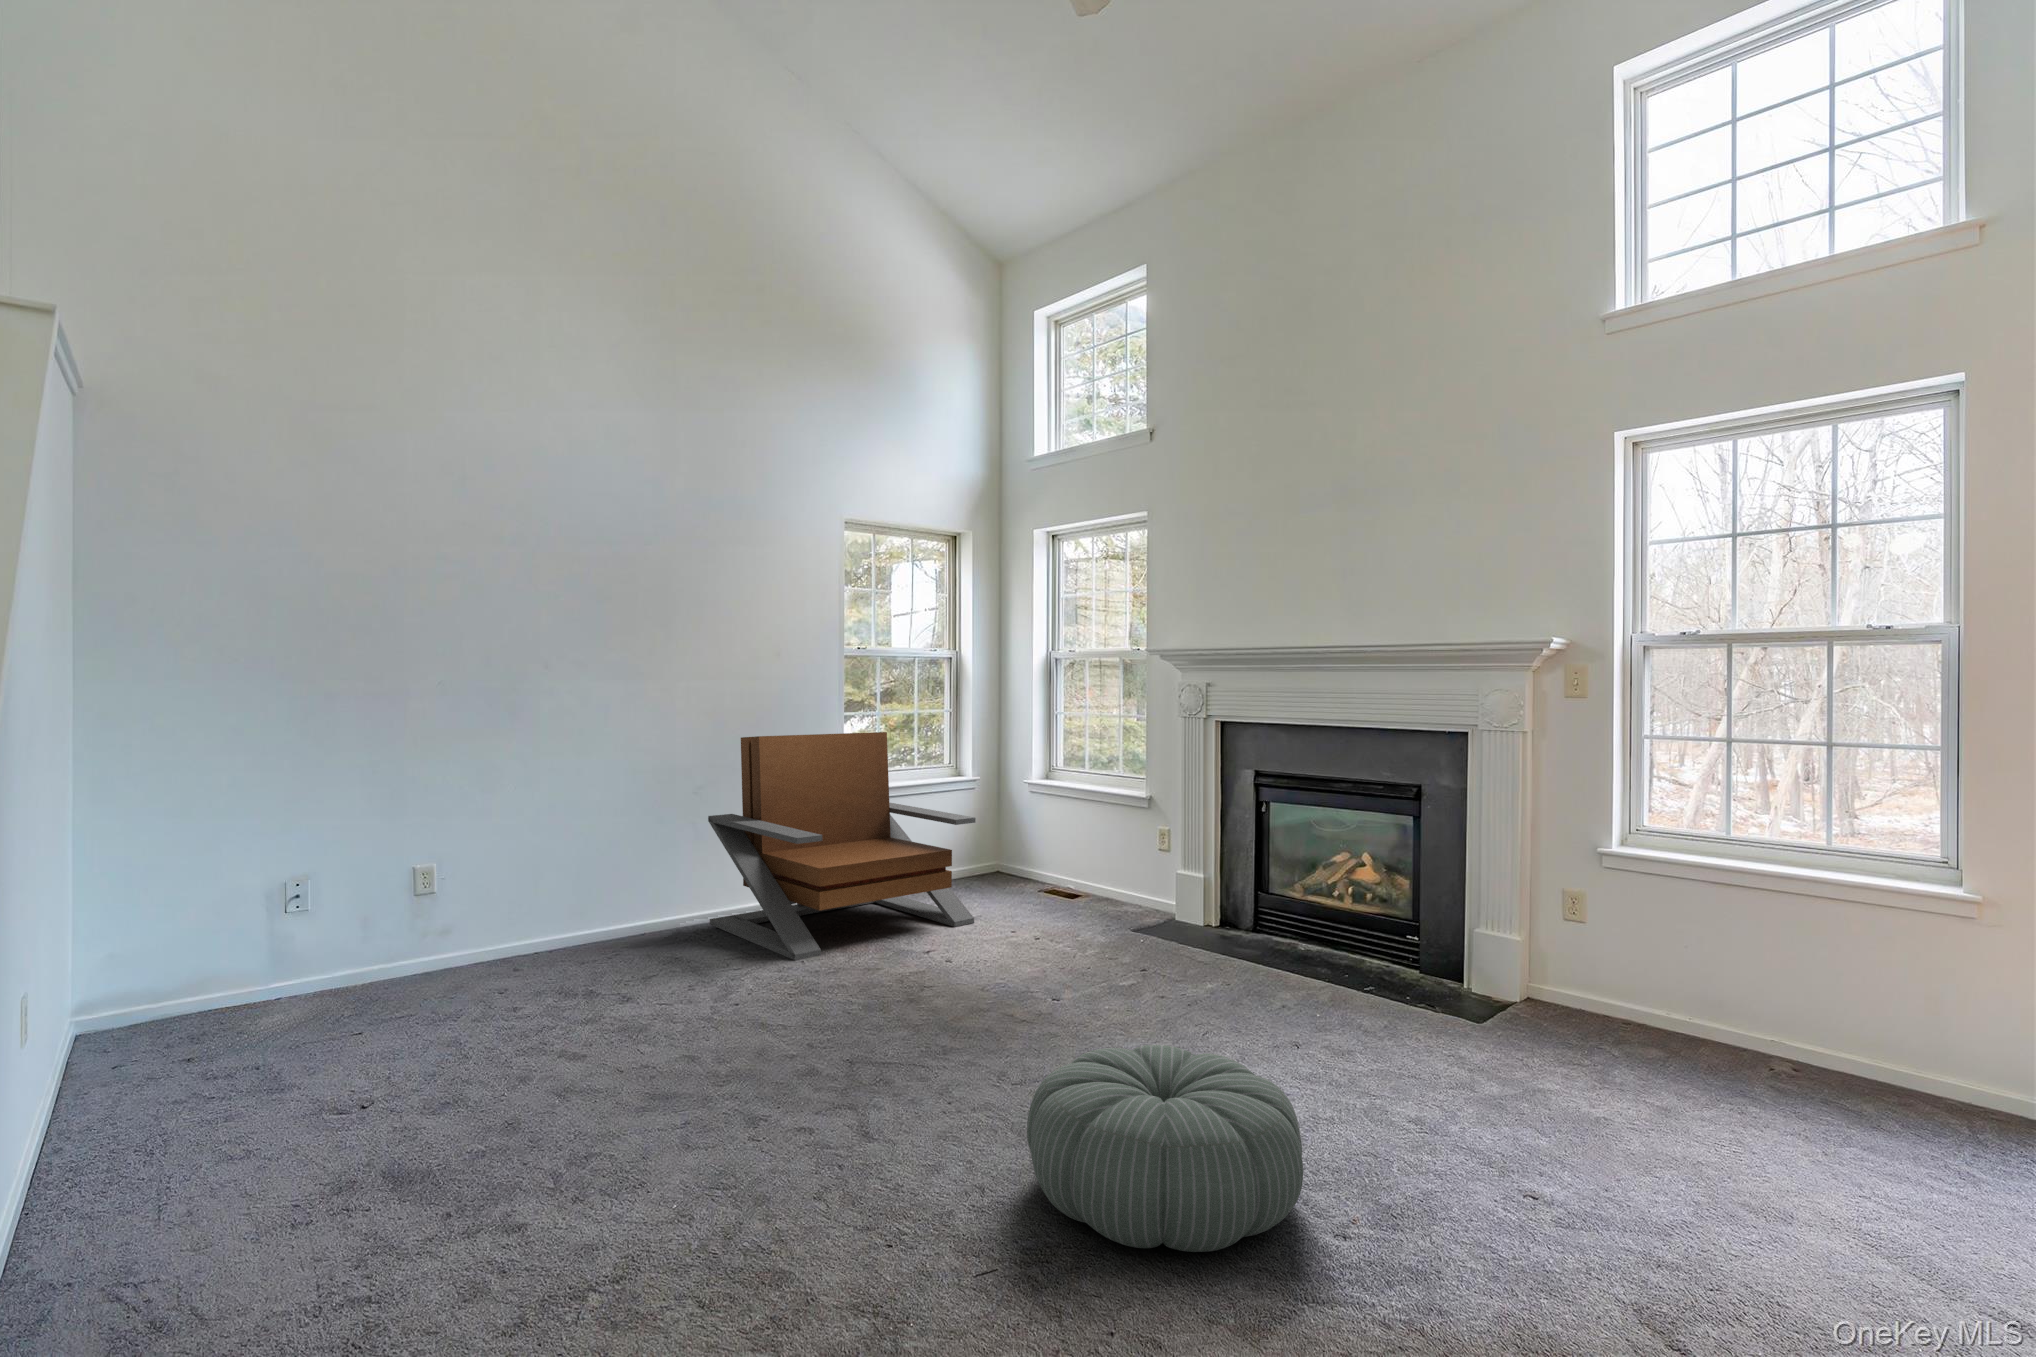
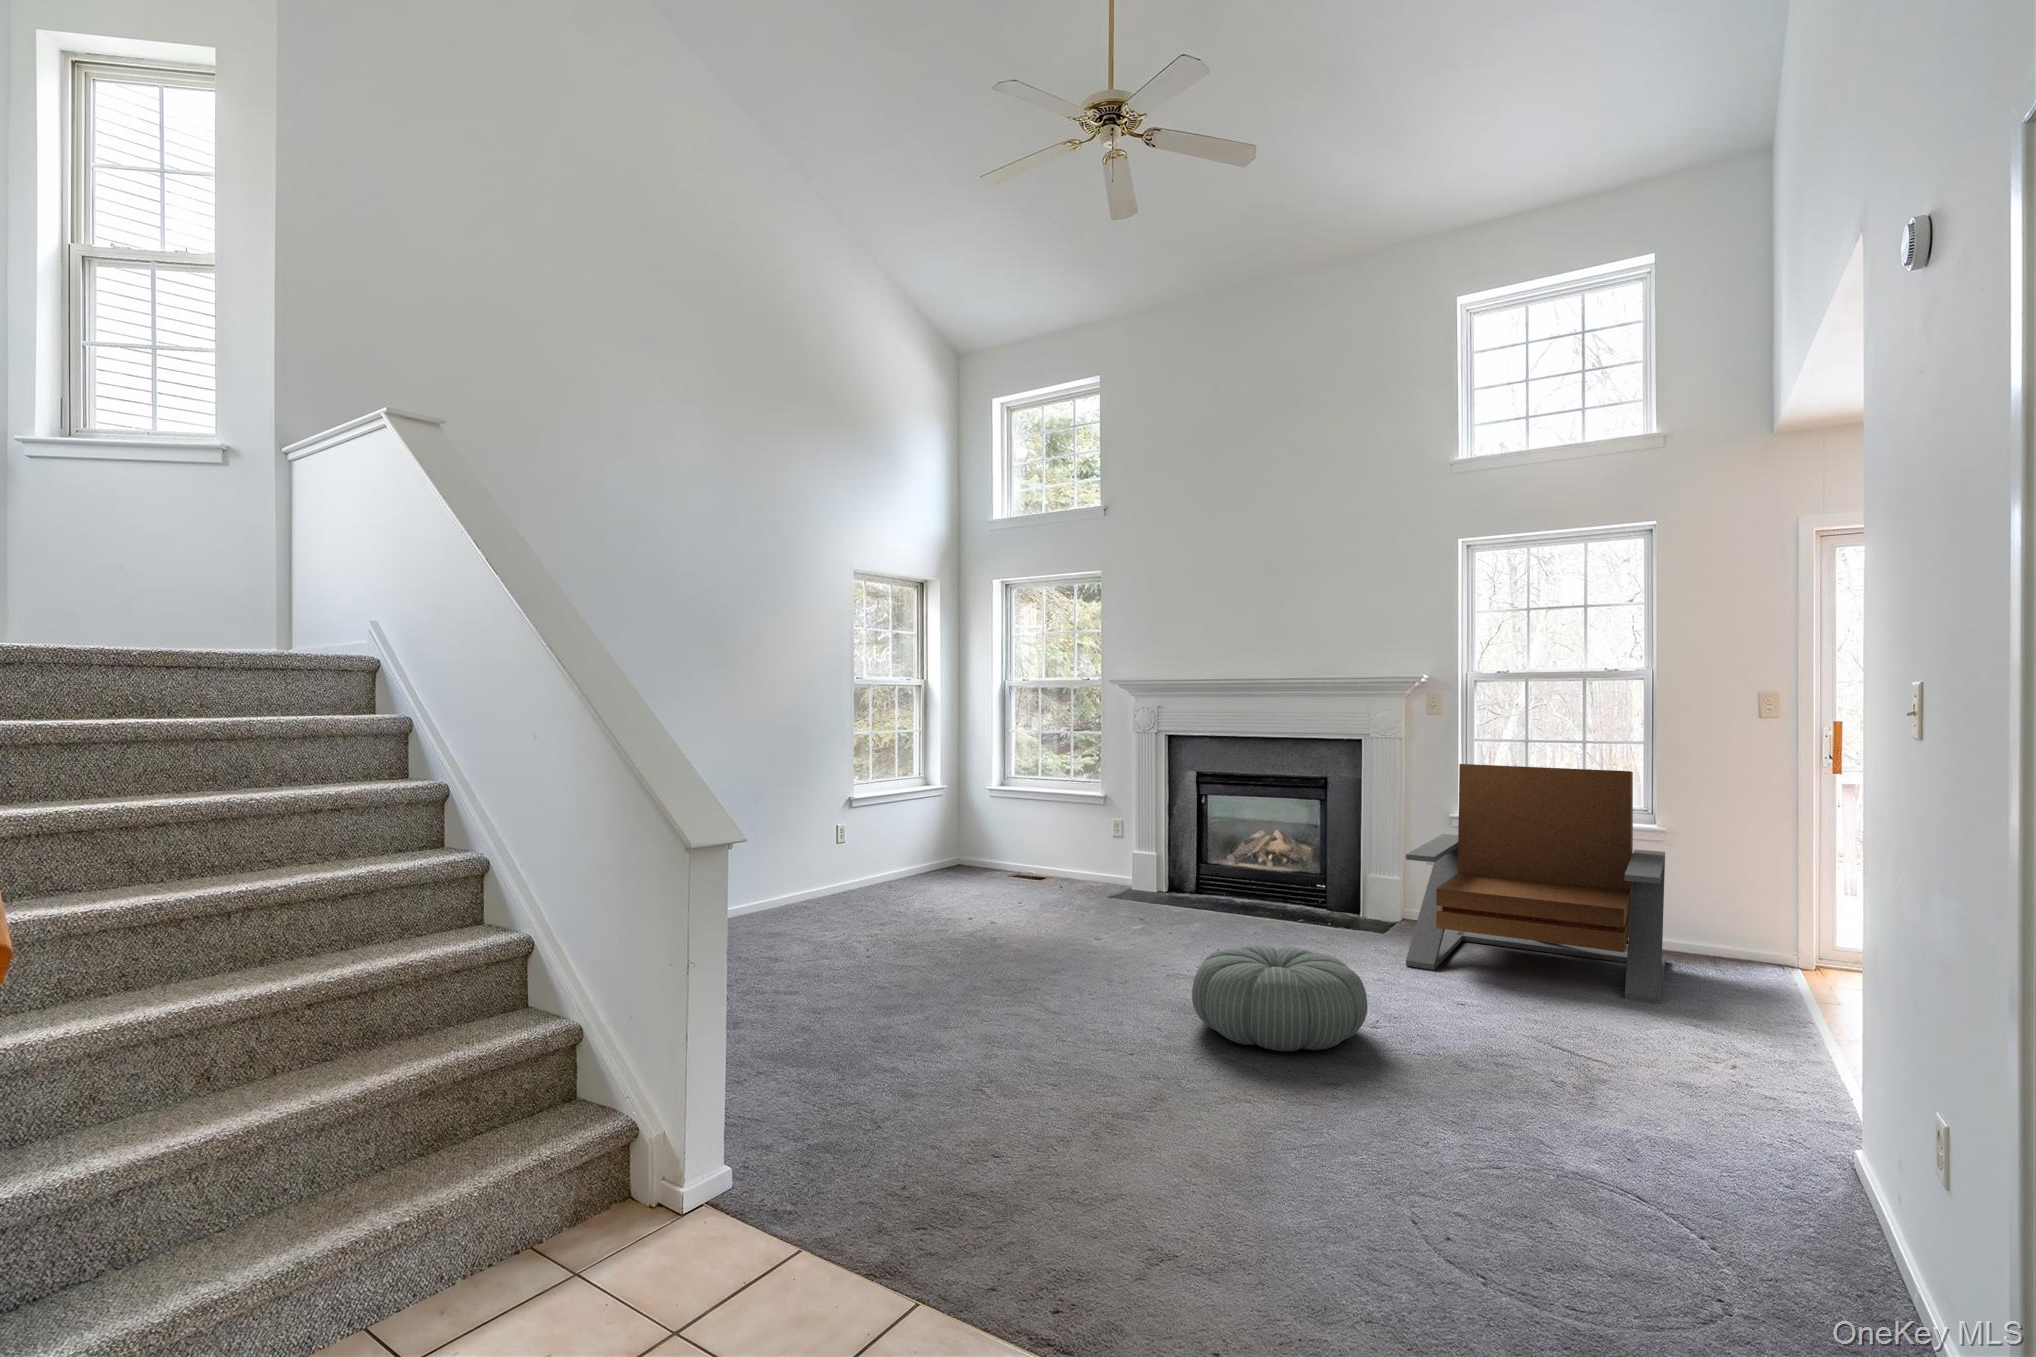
lounge chair: present [708,732,976,960] -> present [1406,764,1665,1004]

